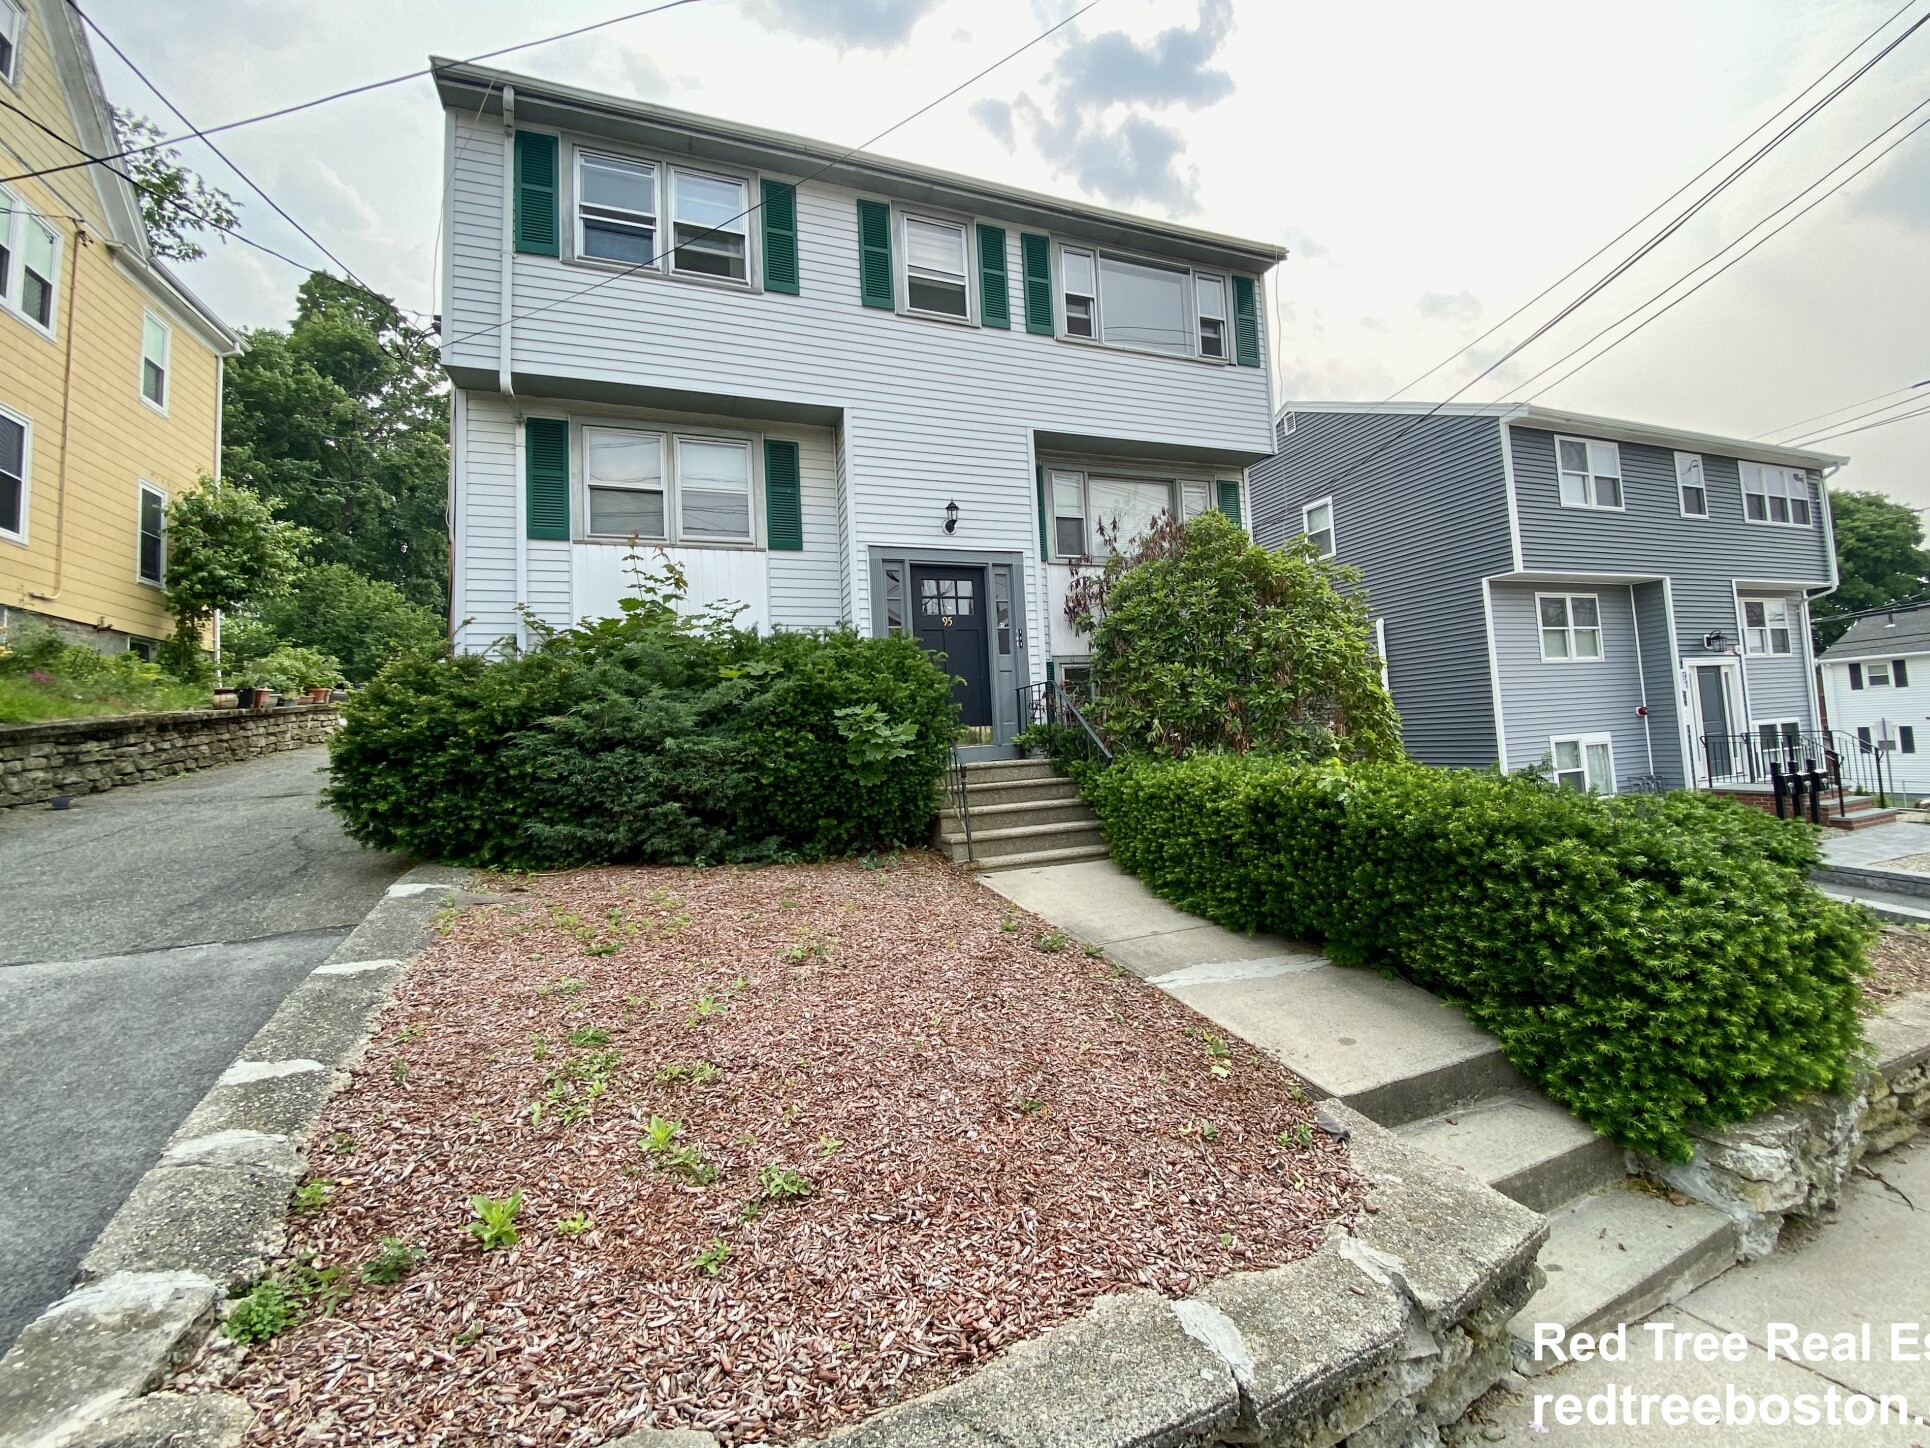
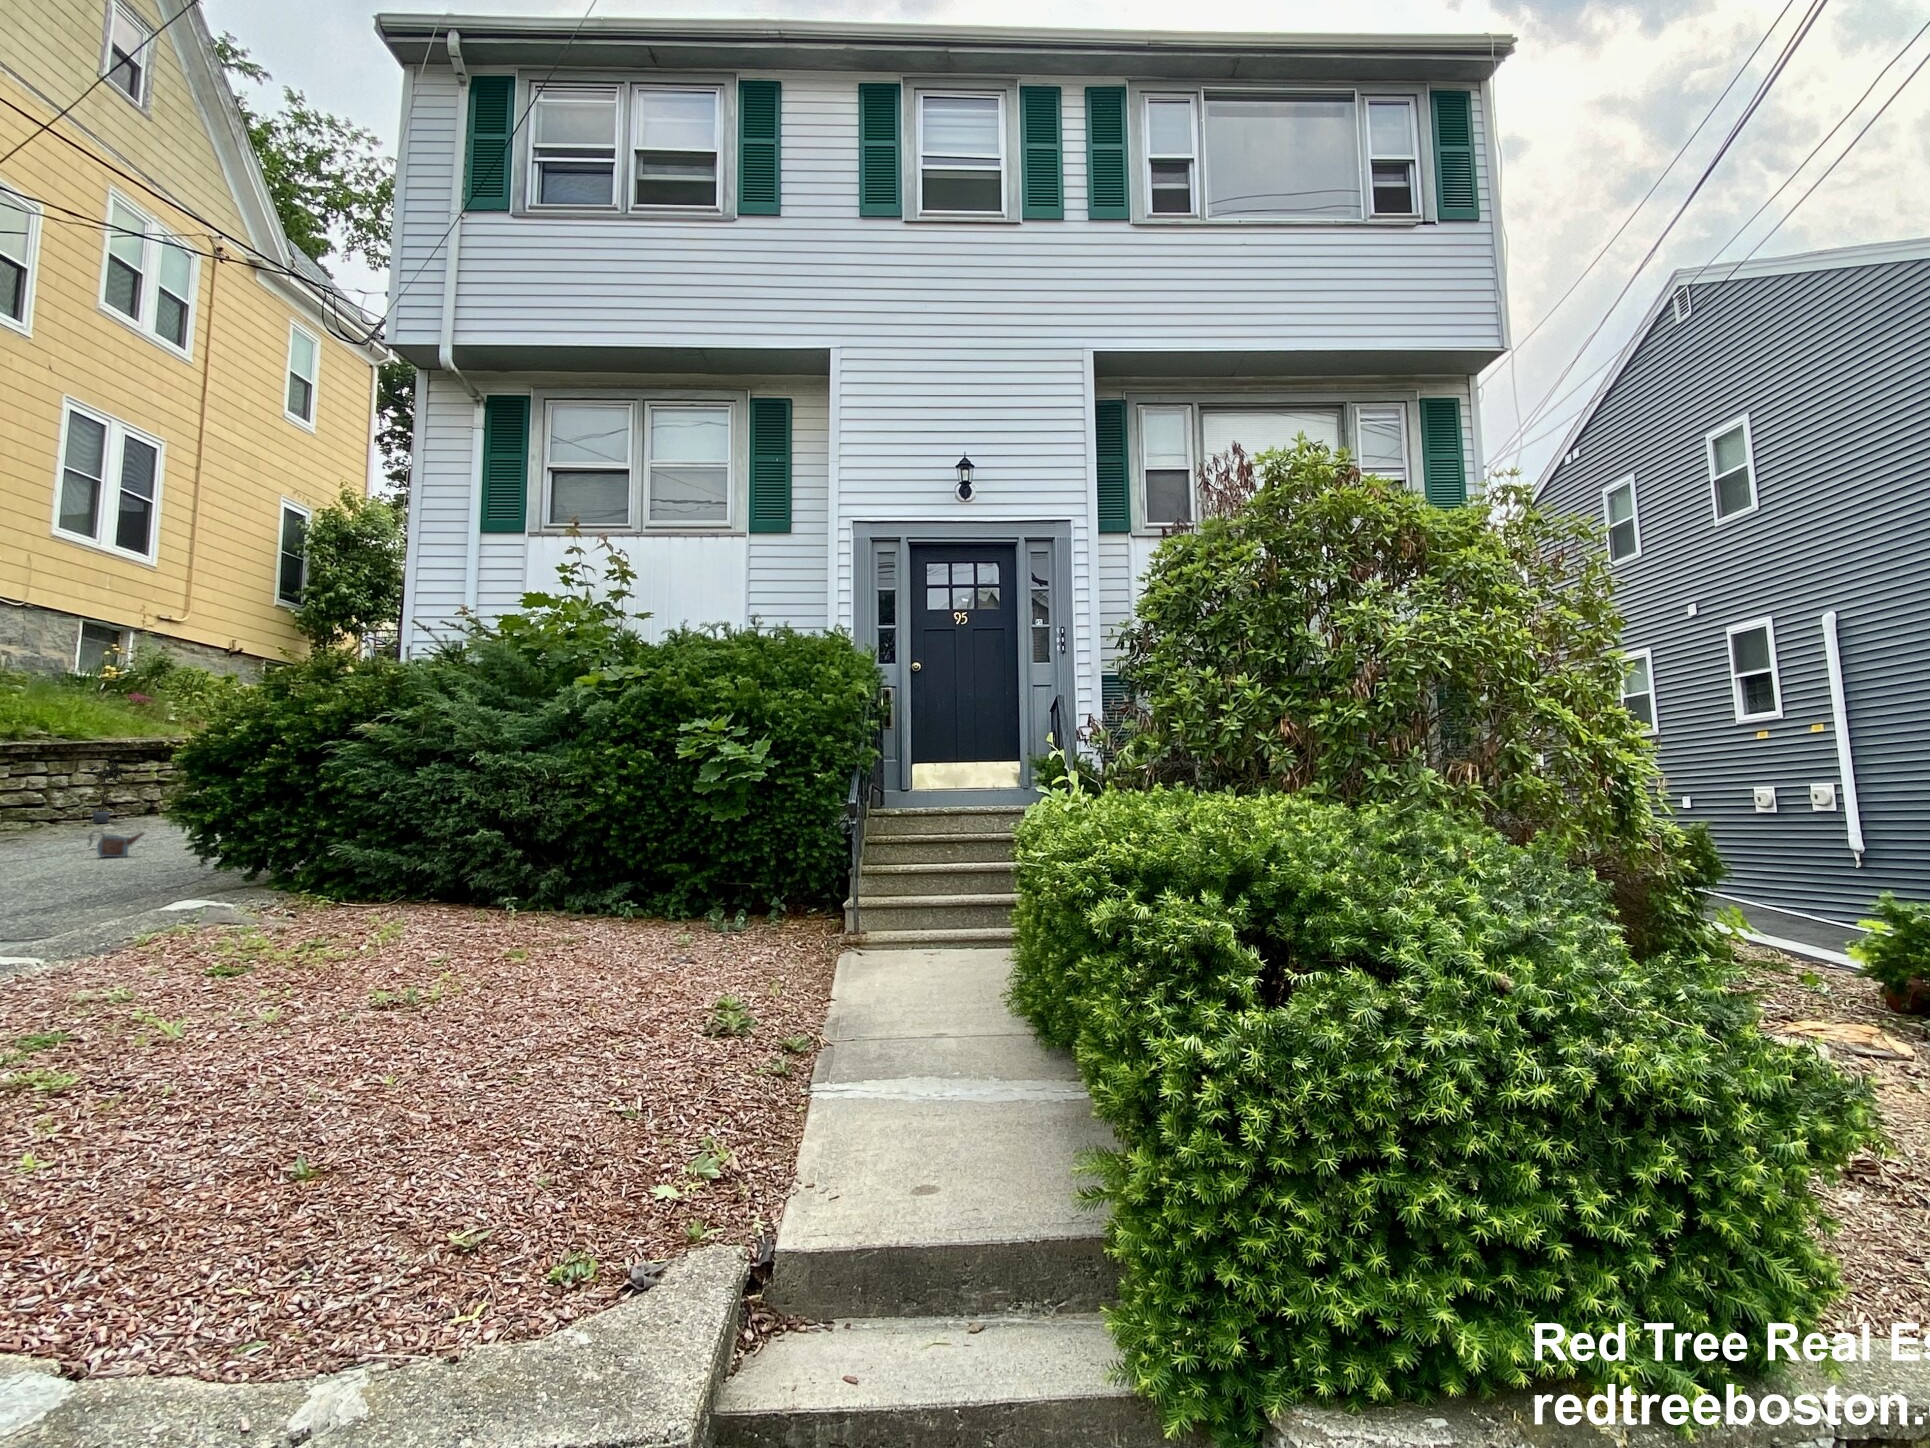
watering can: none [148,815,212,841] -> present [88,831,144,857]

